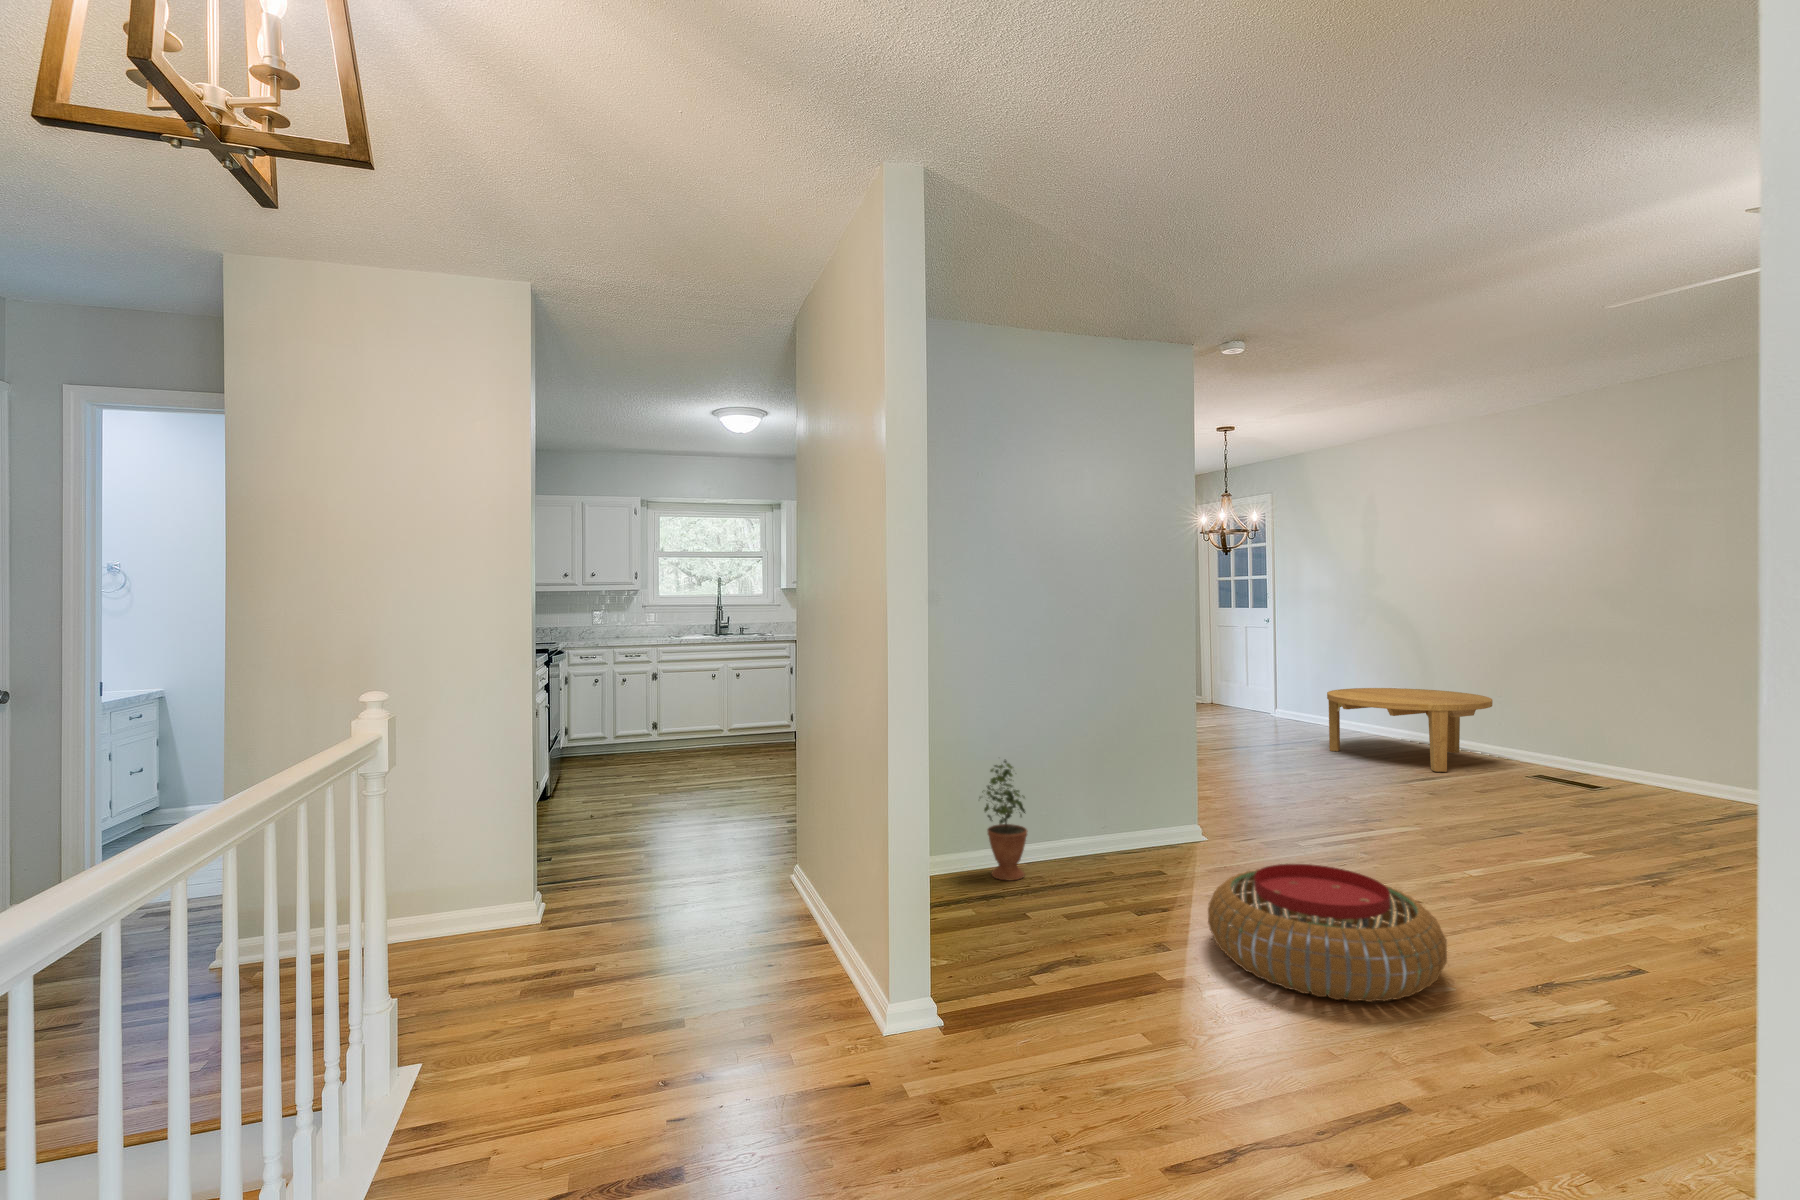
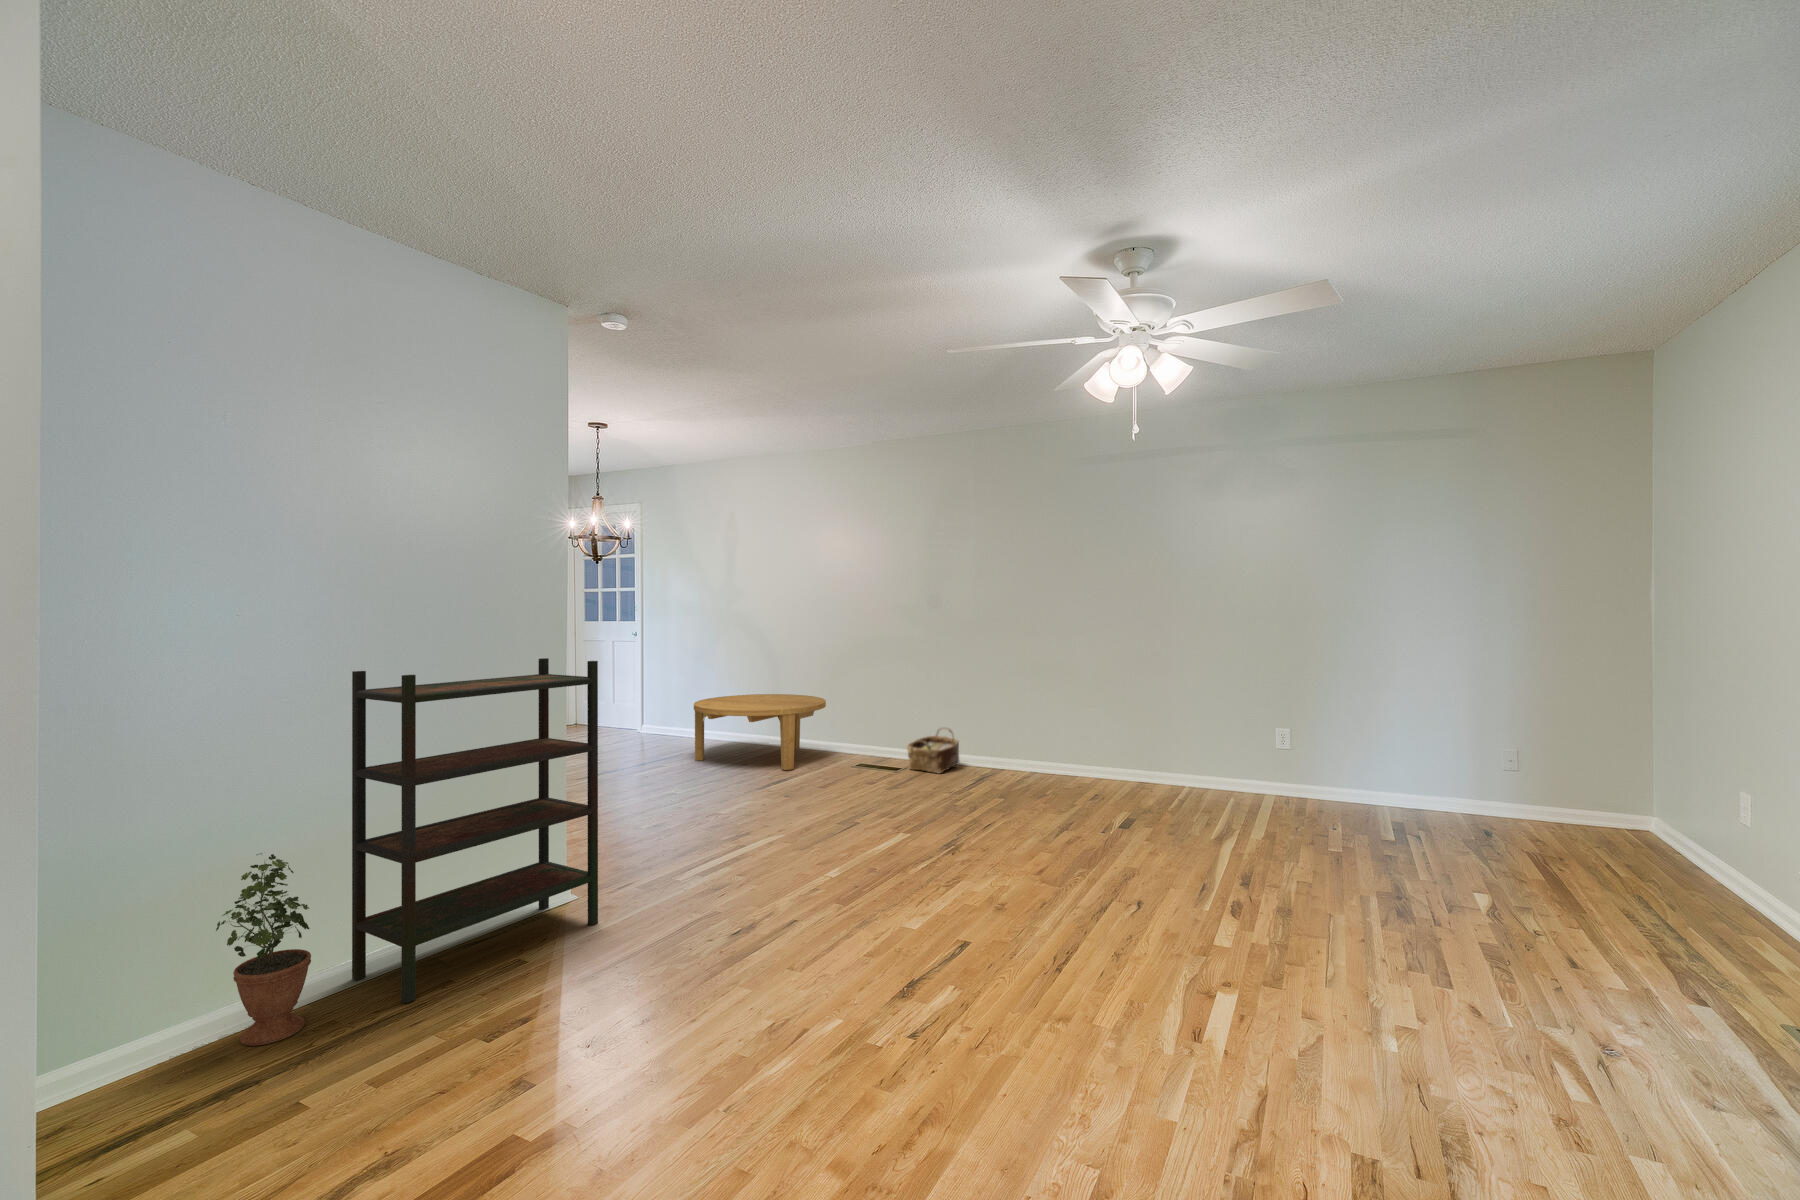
bookshelf: none [1046,637,1224,880] -> present [352,658,598,1003]
woven basket: none [1612,745,1704,802] -> present [907,727,959,773]
pouf: present [1208,864,1447,1002] -> none [584,916,837,1094]

